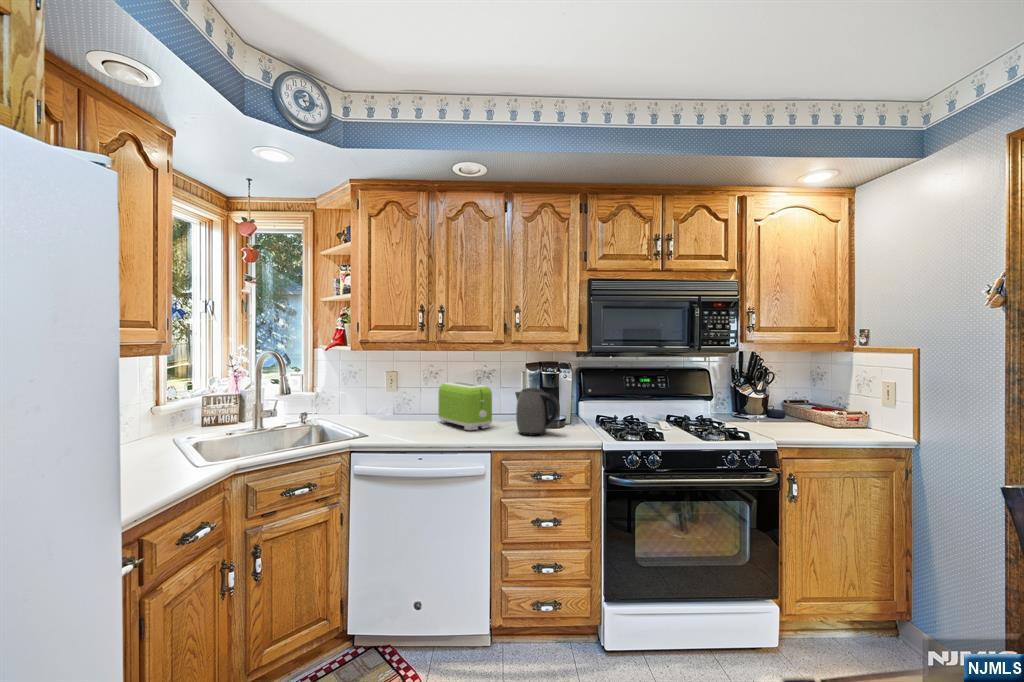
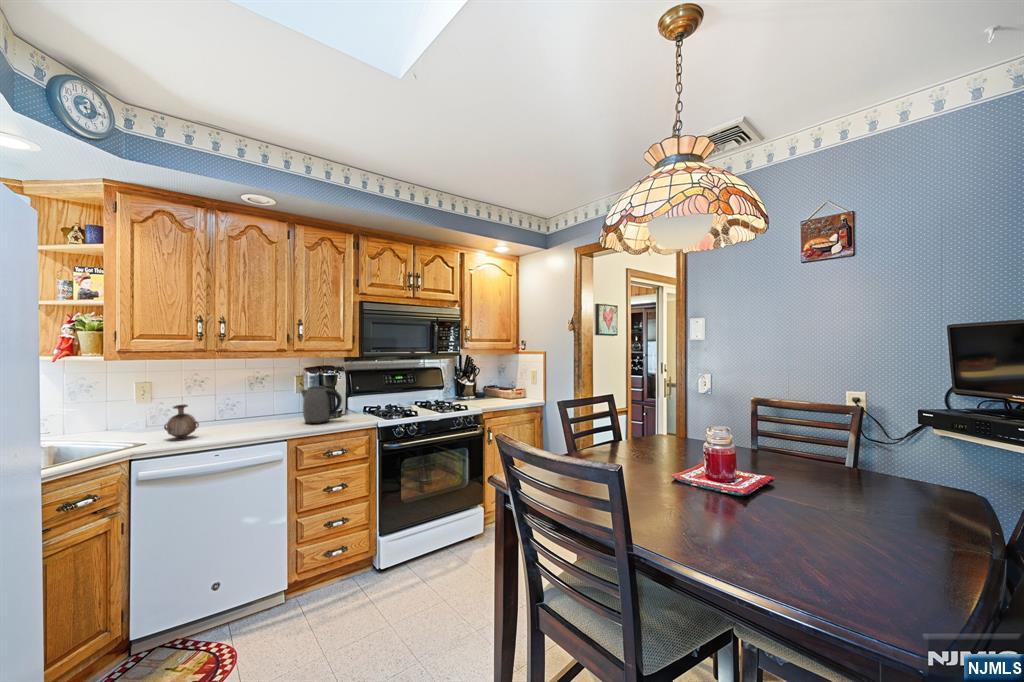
toaster: present [438,382,492,430] -> none [214,386,277,427]
vase: none [387,399,414,434] -> present [164,404,199,438]

